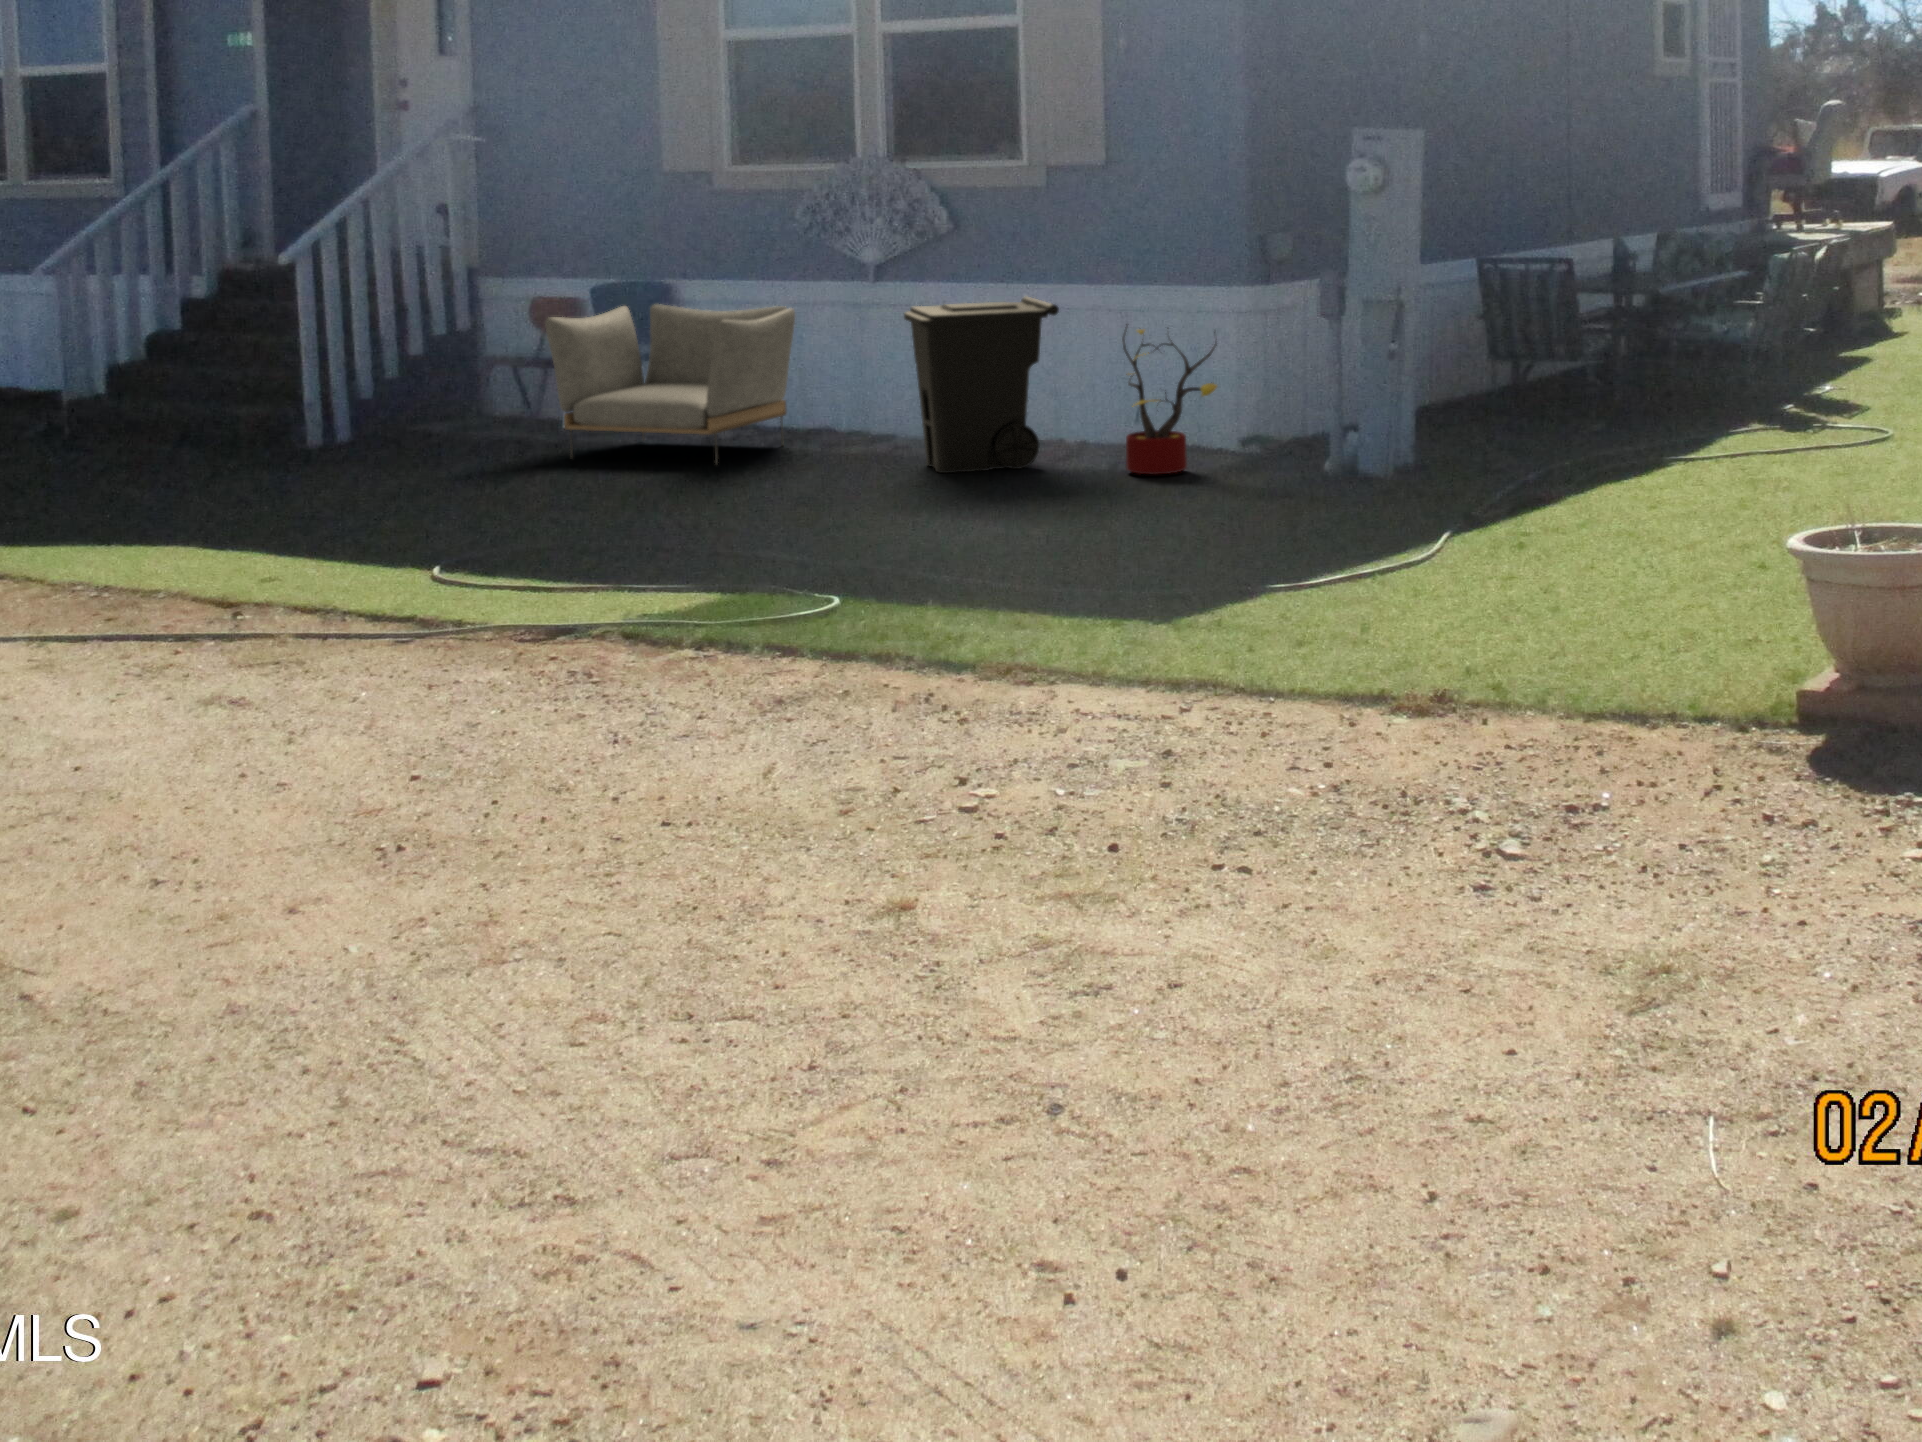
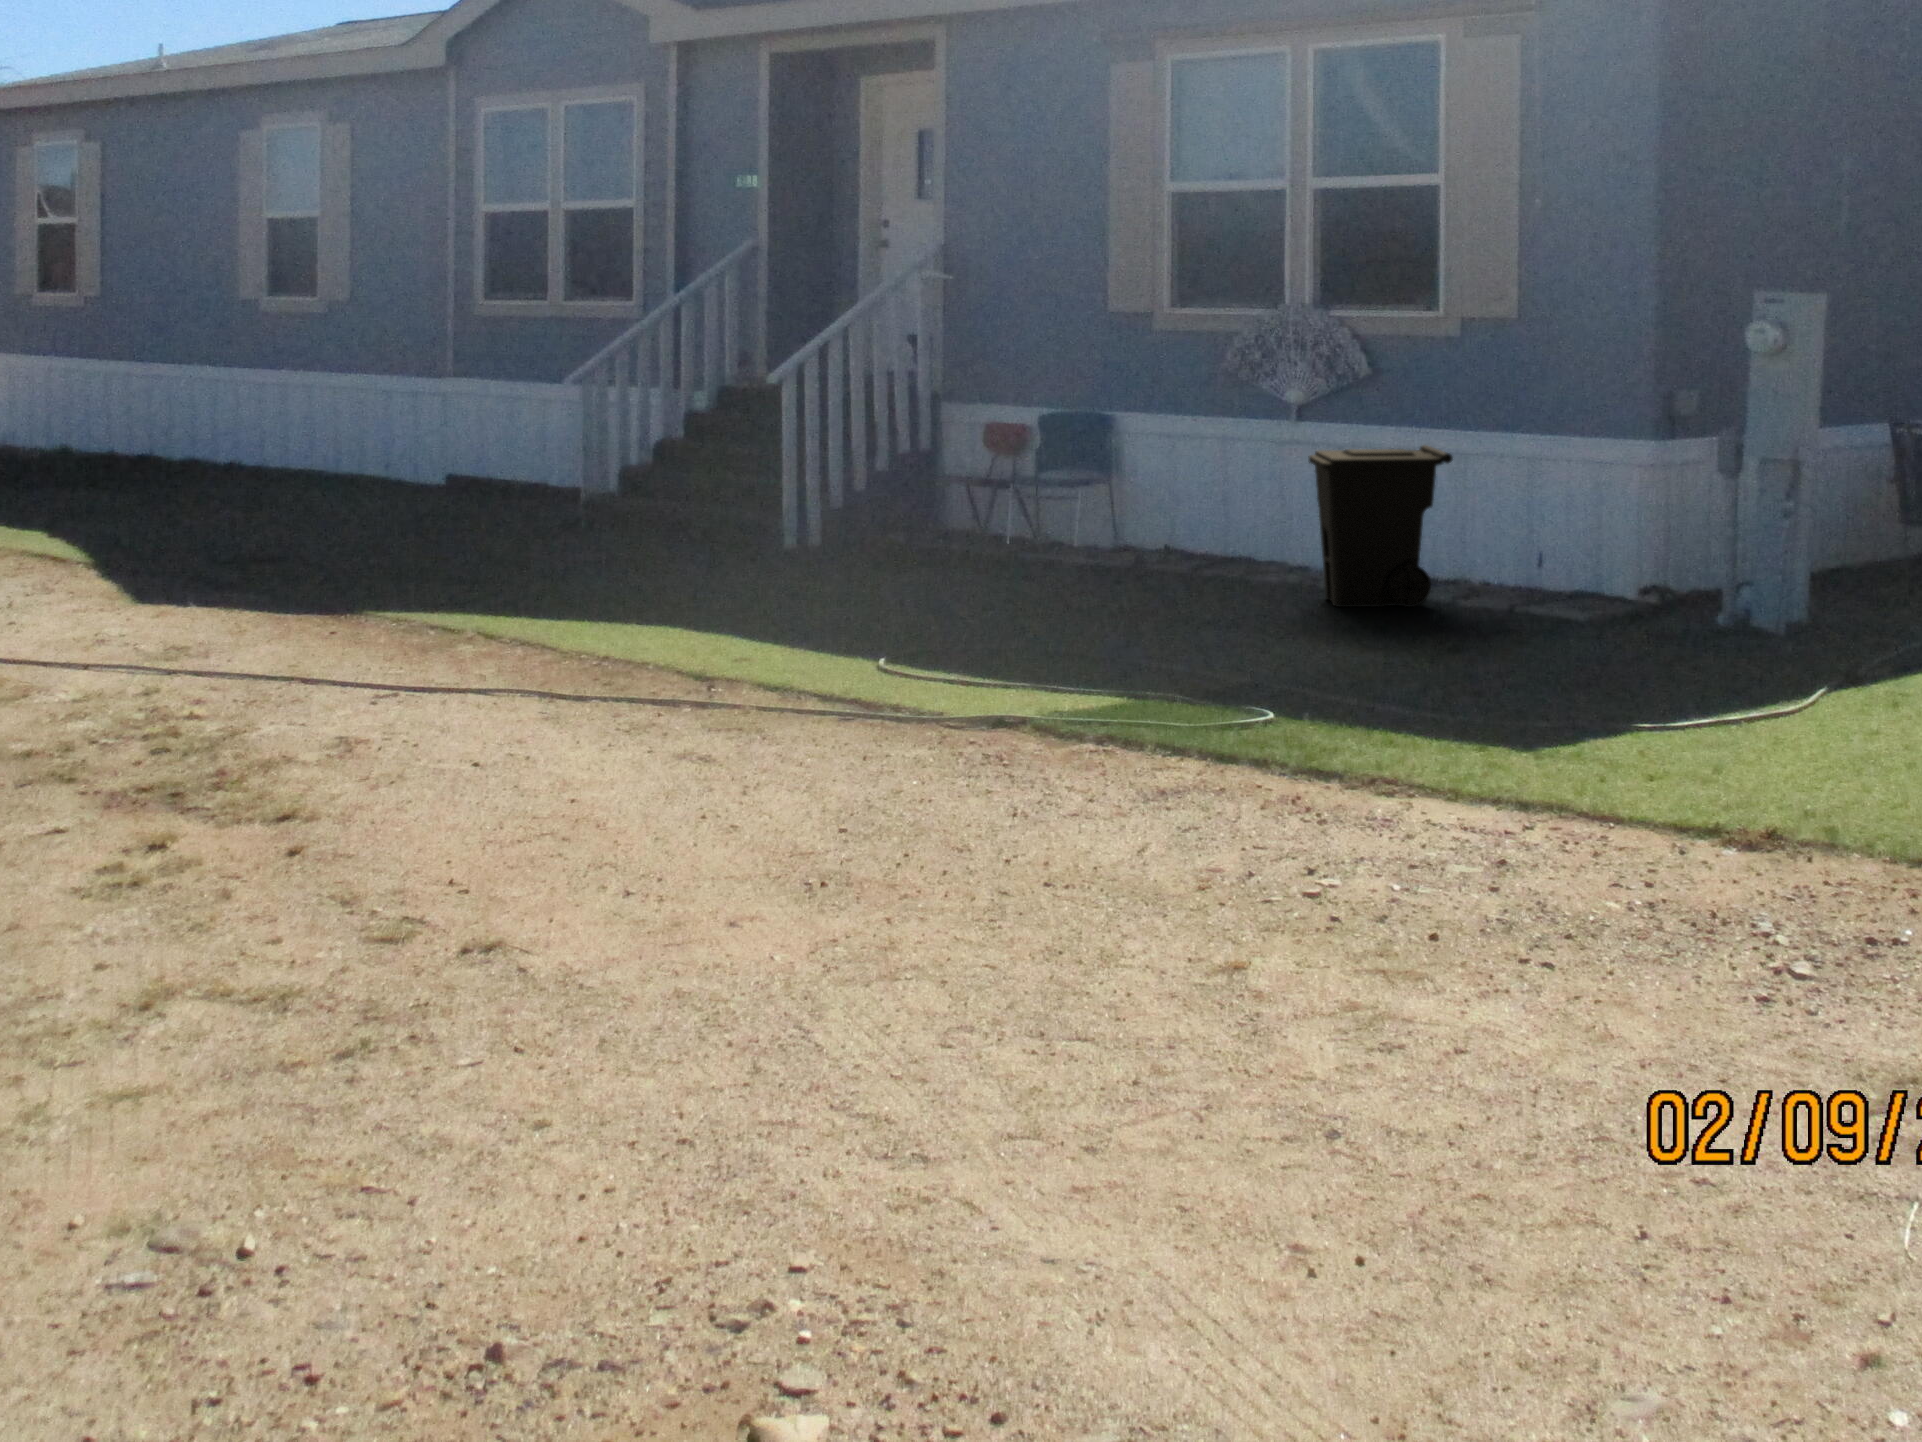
armchair: present [546,304,795,464] -> none [991,440,1212,589]
decorative plant: present [1122,329,1217,474] -> none [1513,473,1602,619]

